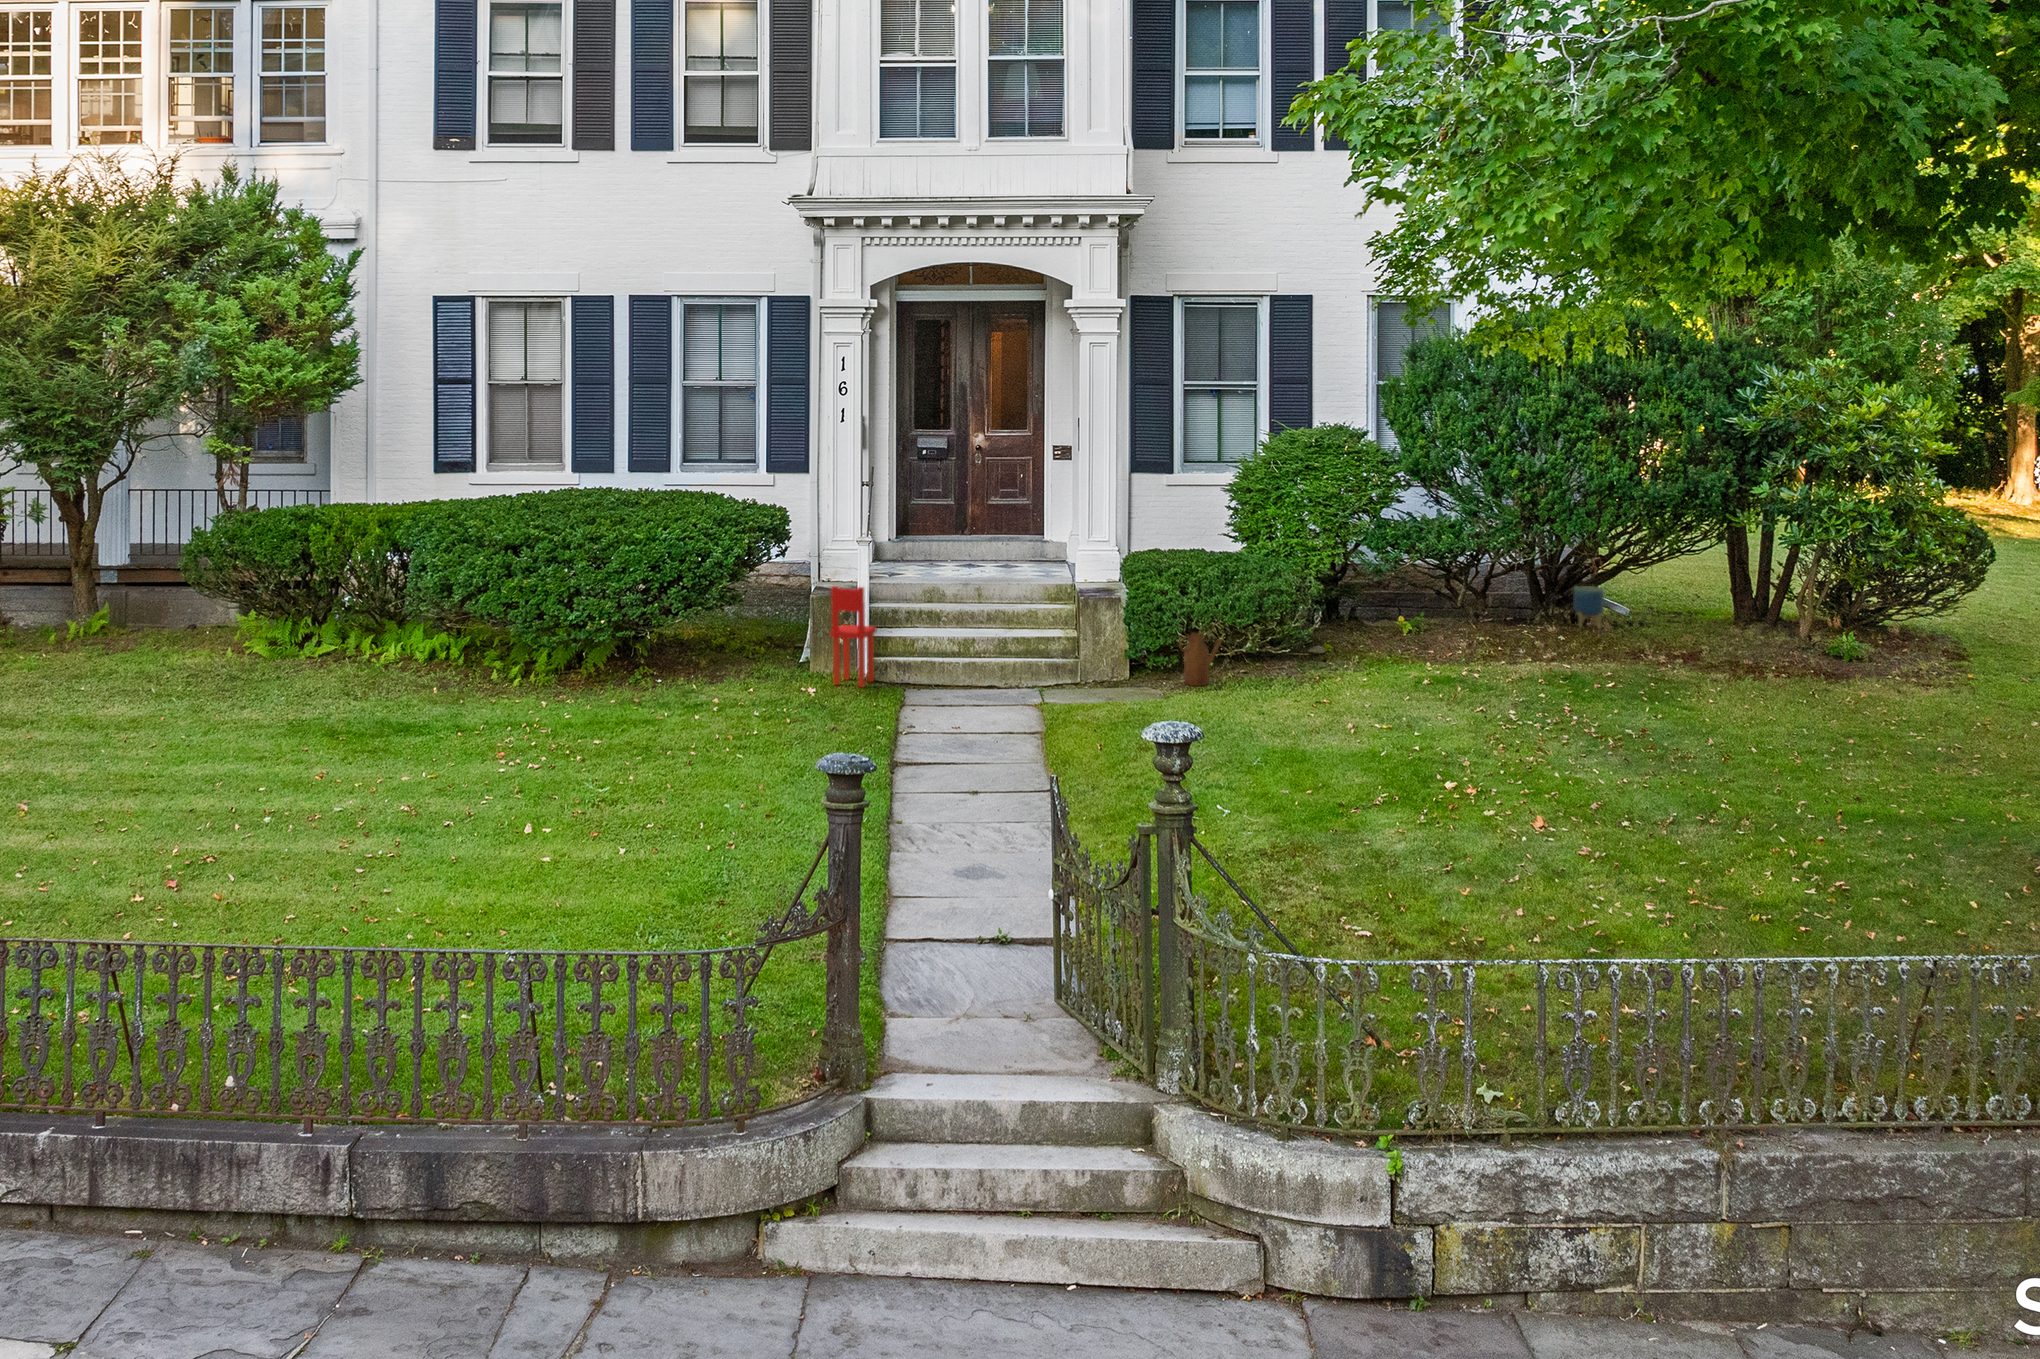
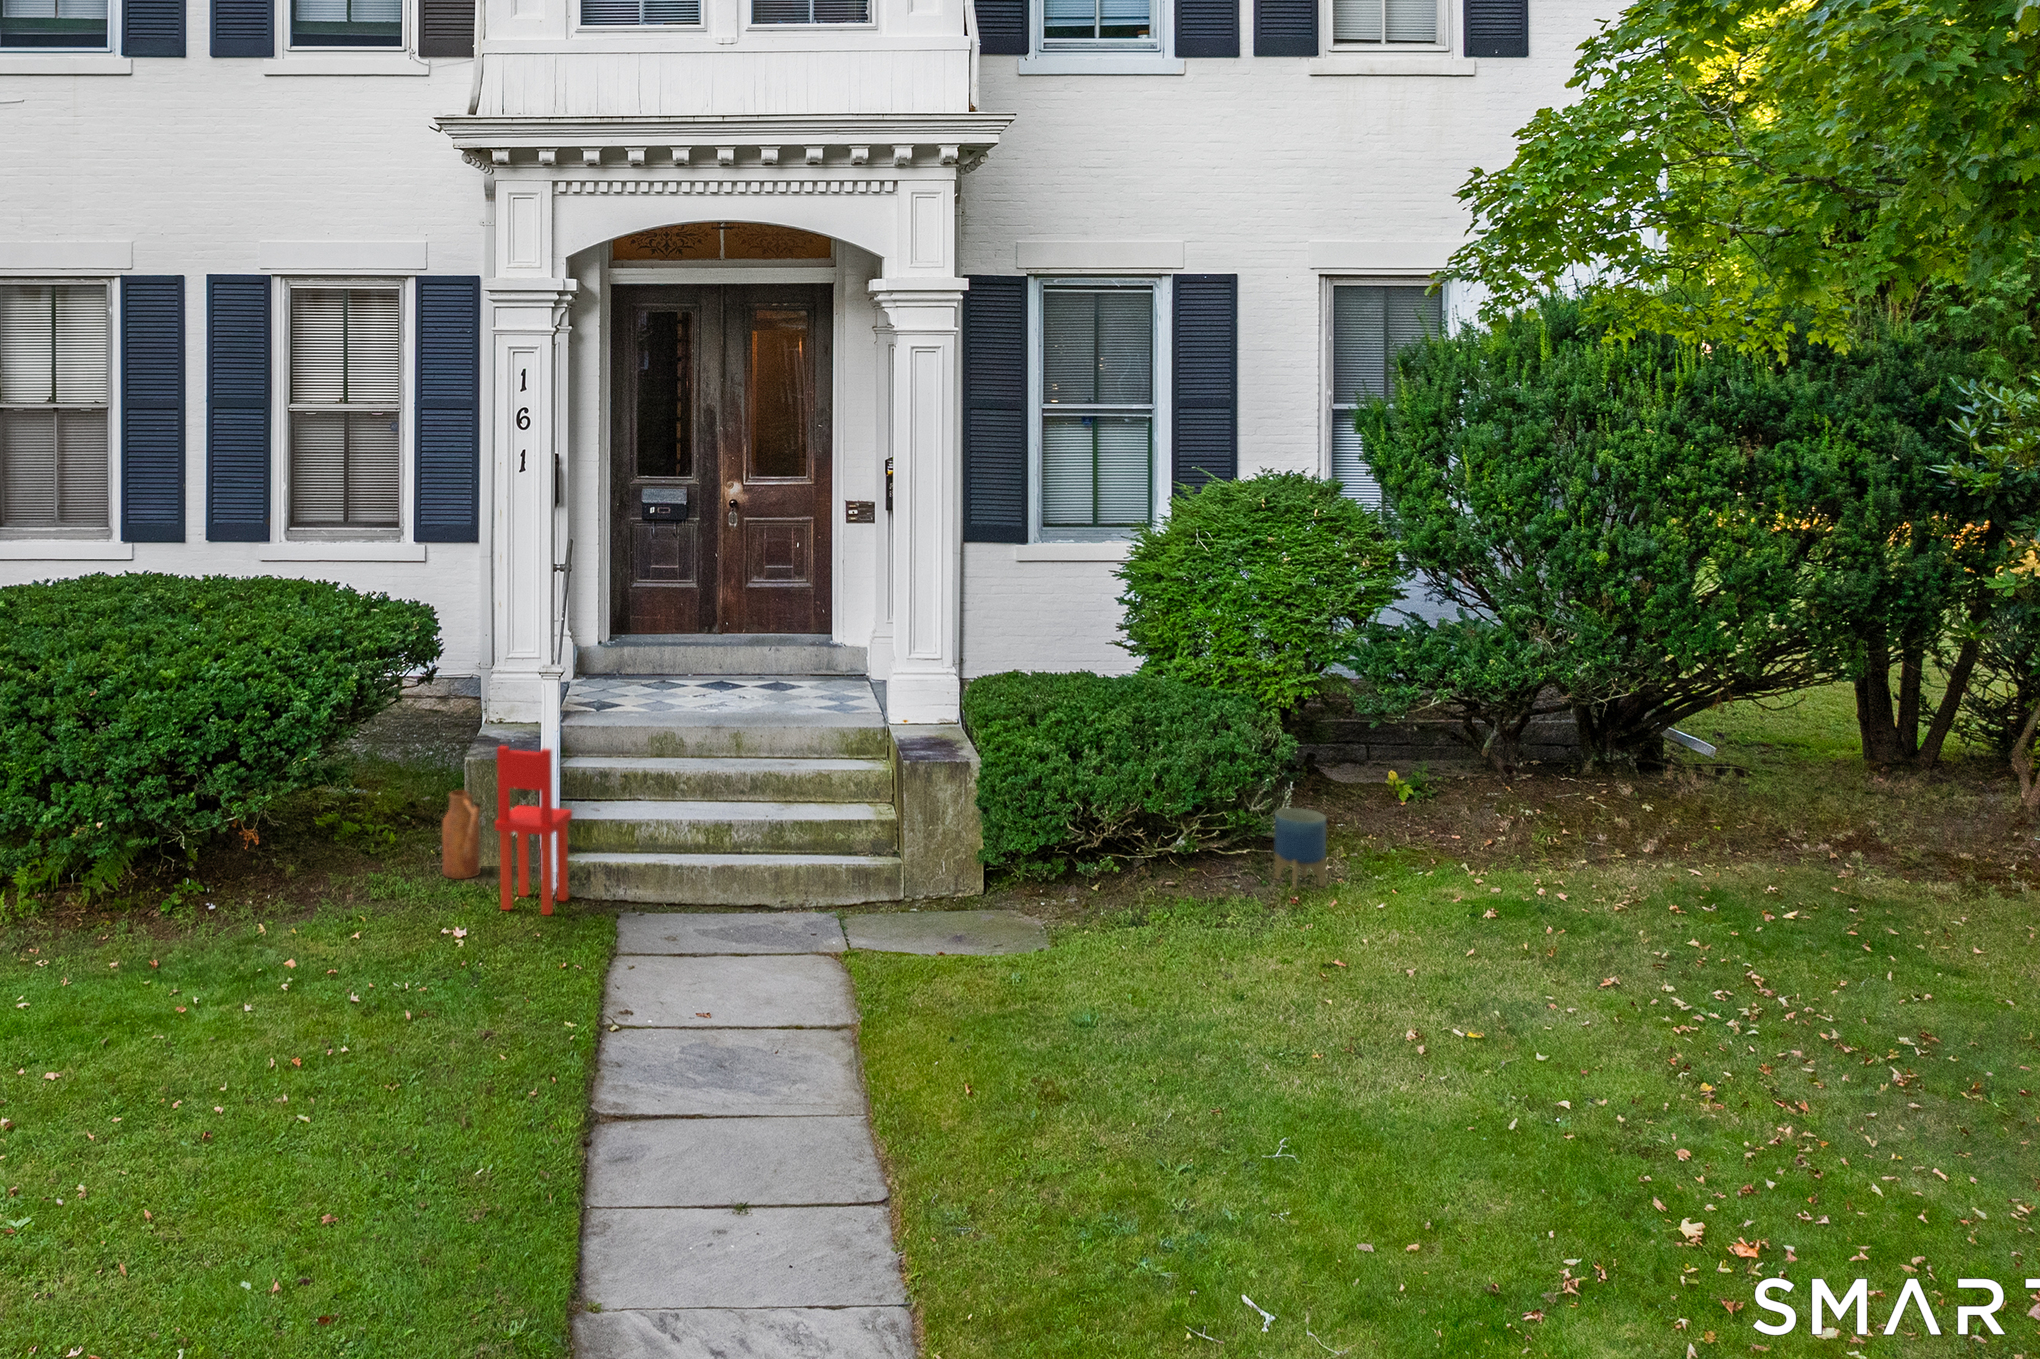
planter: present [1574,586,1604,629] -> present [1274,808,1326,889]
watering can: present [1179,633,1222,686] -> present [442,790,481,879]

